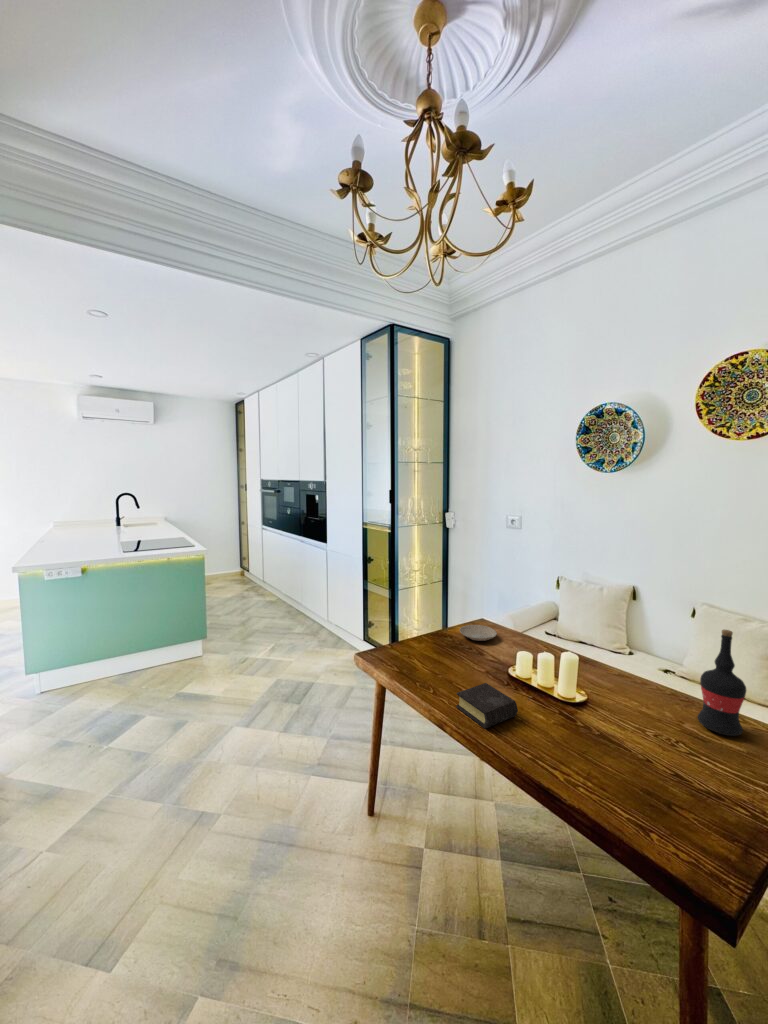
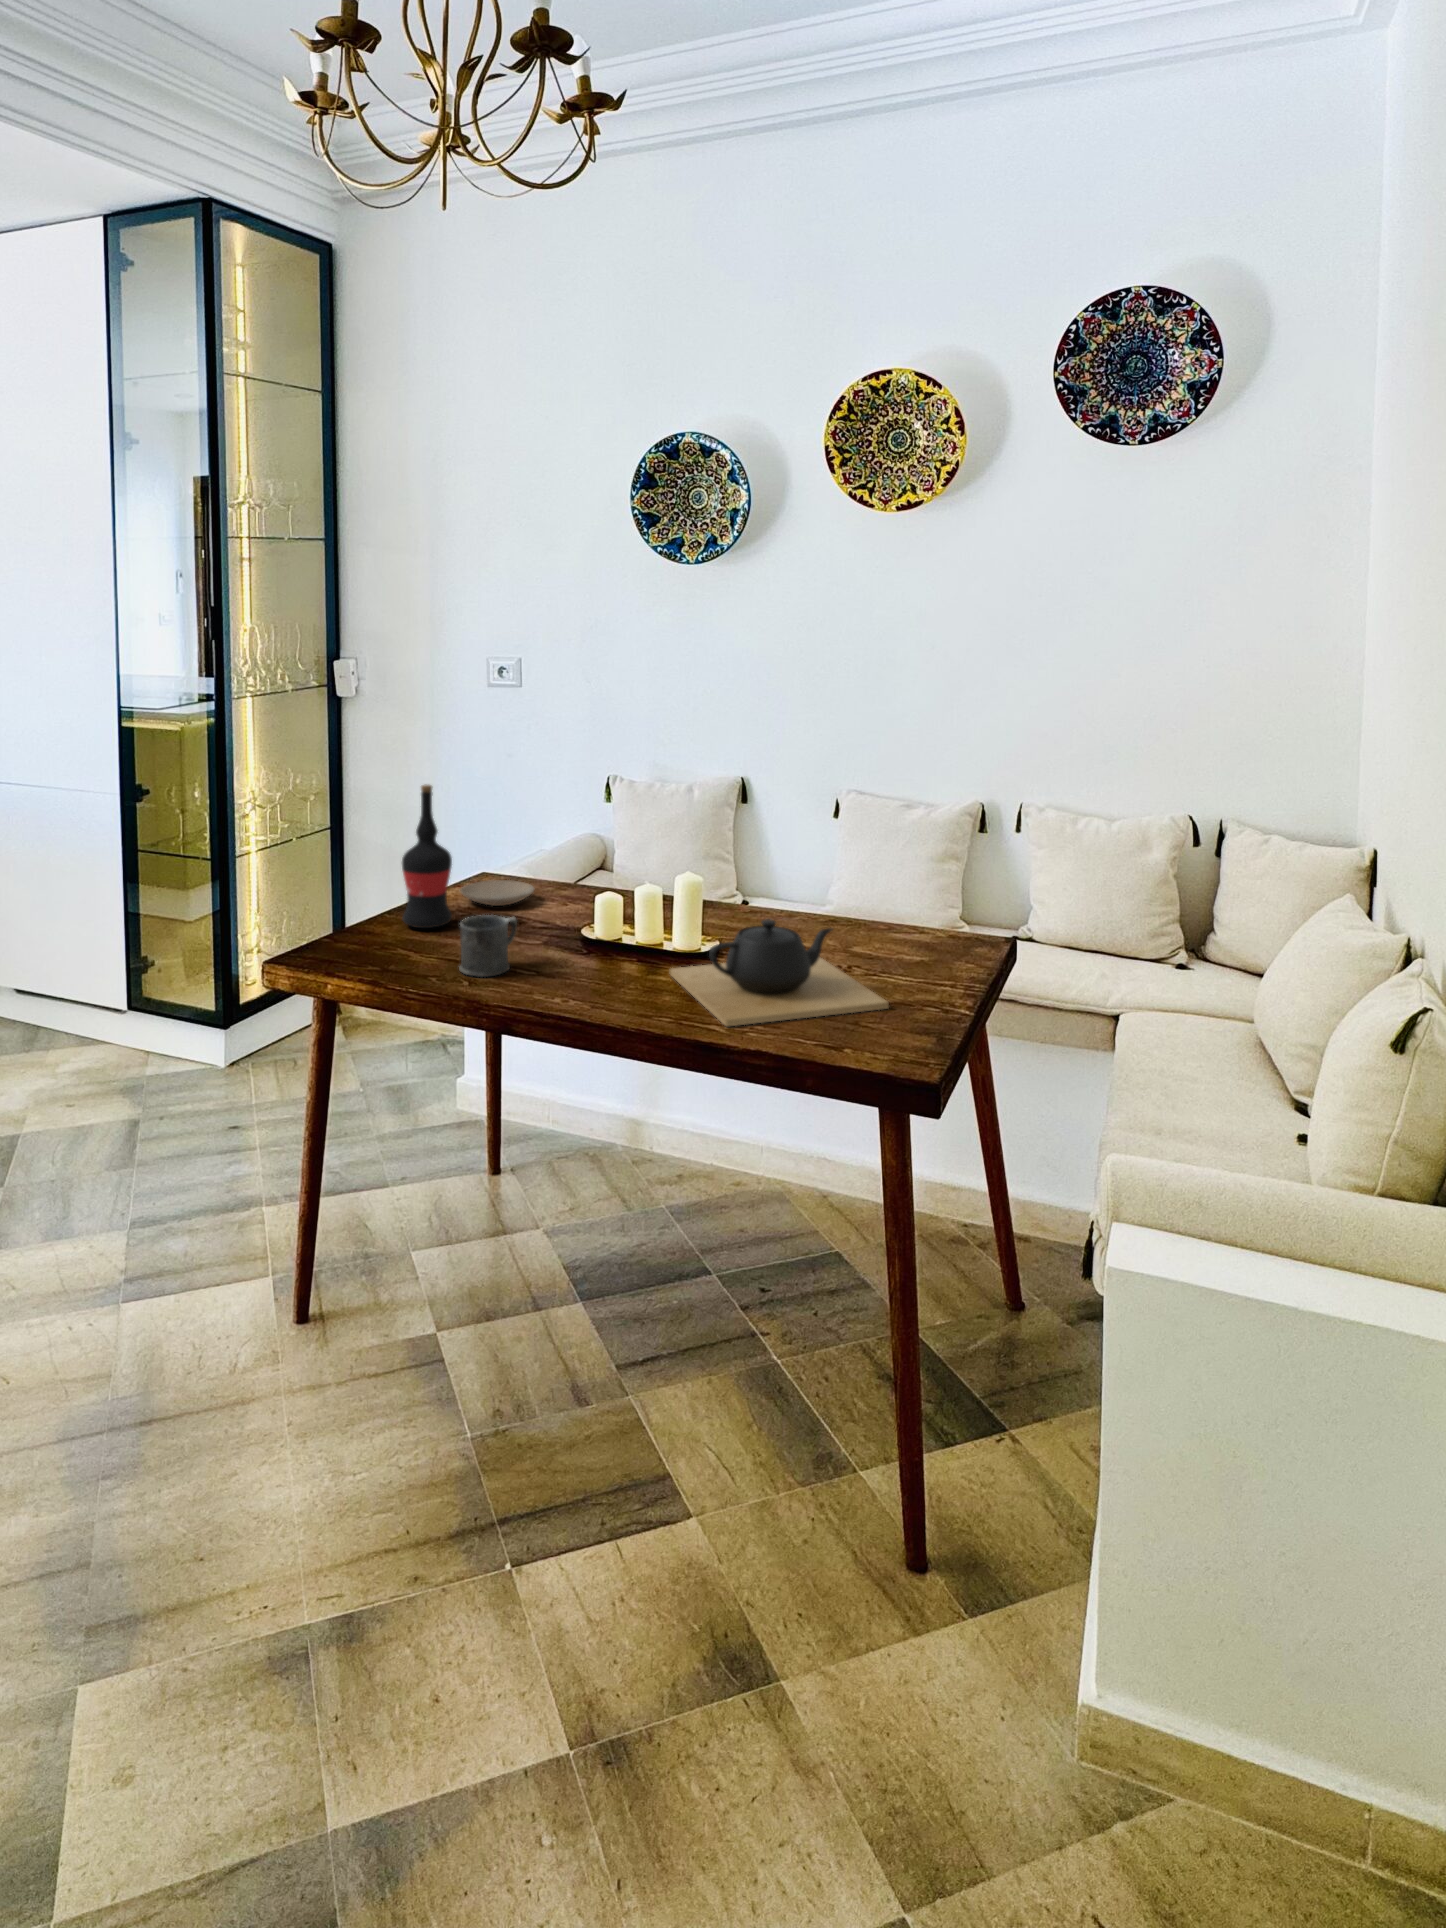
wine bottle: present [698,630,746,736] -> present [402,784,452,928]
mug: none [431,655,464,691] -> present [459,915,517,977]
book: present [456,683,518,728] -> none [527,945,630,1003]
teapot: none [545,706,705,804] -> present [670,920,889,1026]

